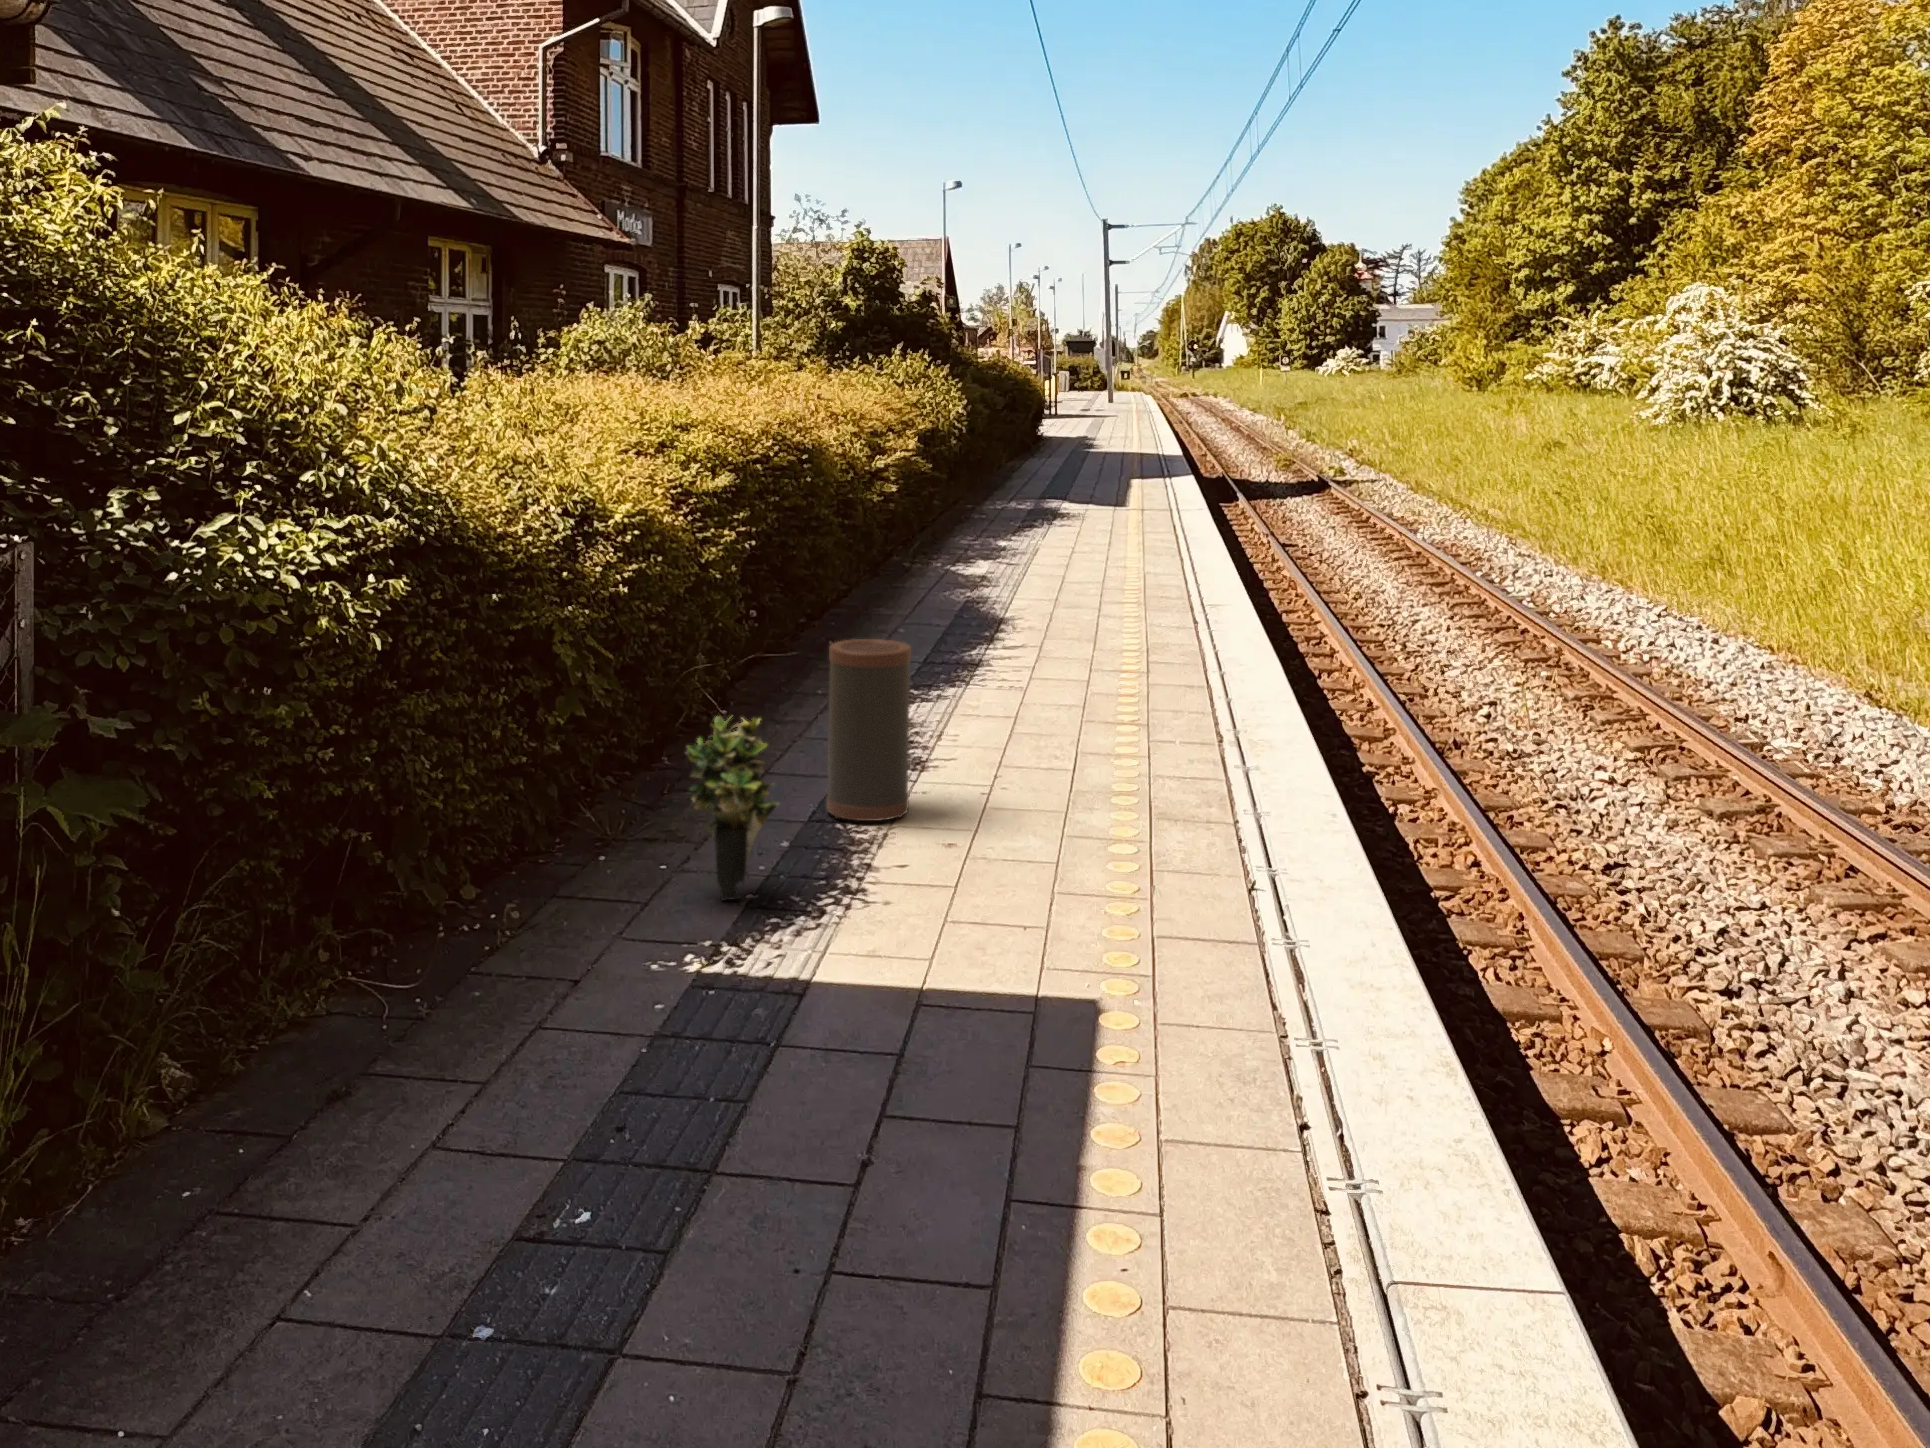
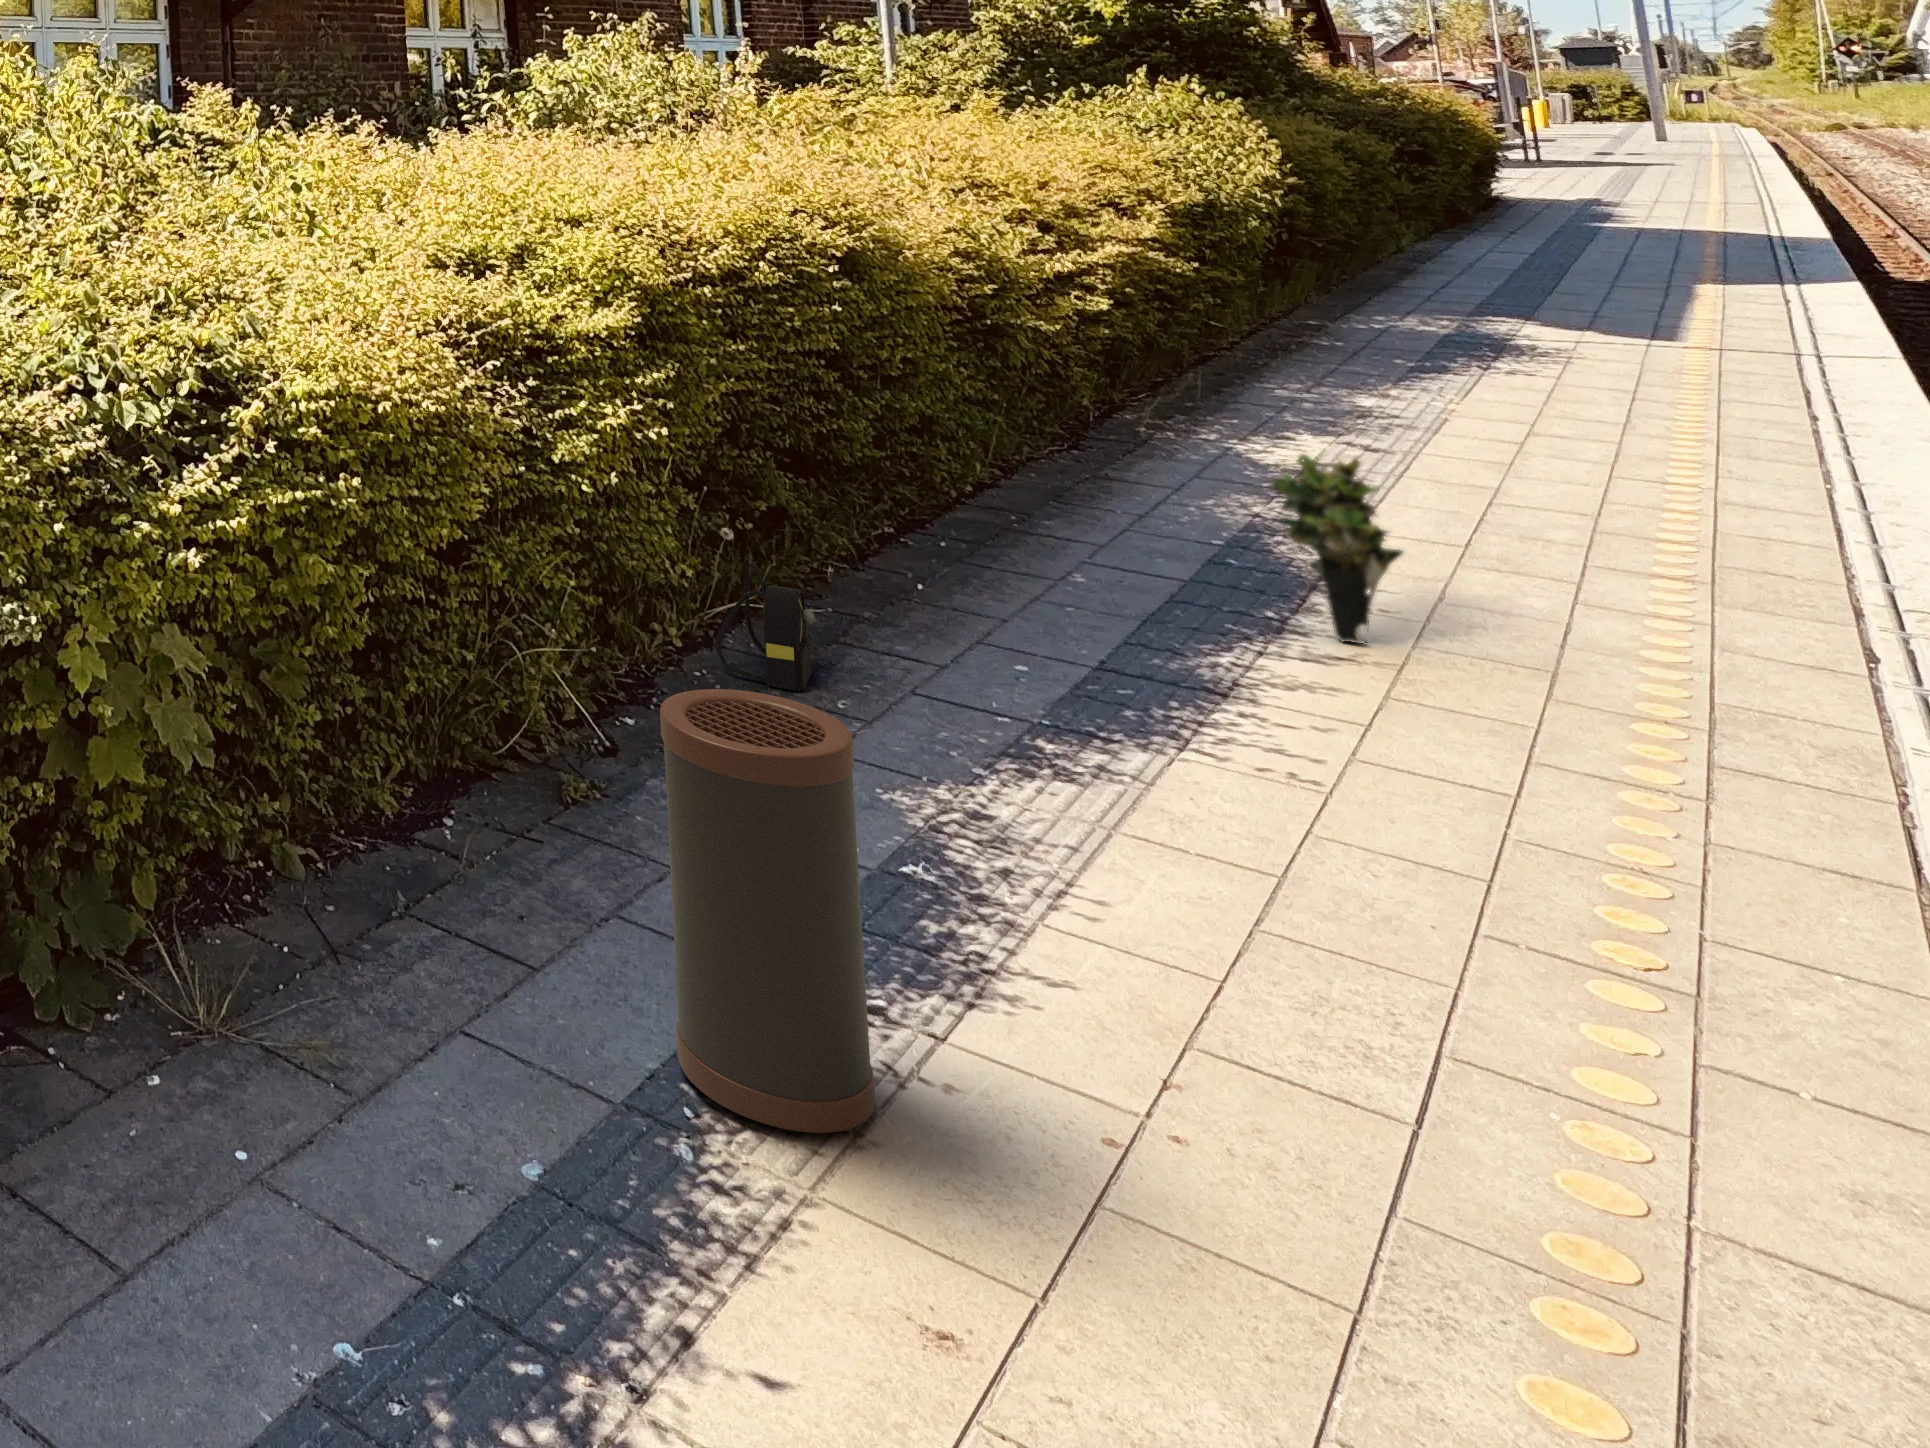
backpack: none [757,626,809,692] -> present [716,563,816,691]
potted plant: present [686,716,779,901] -> present [1271,454,1403,643]

